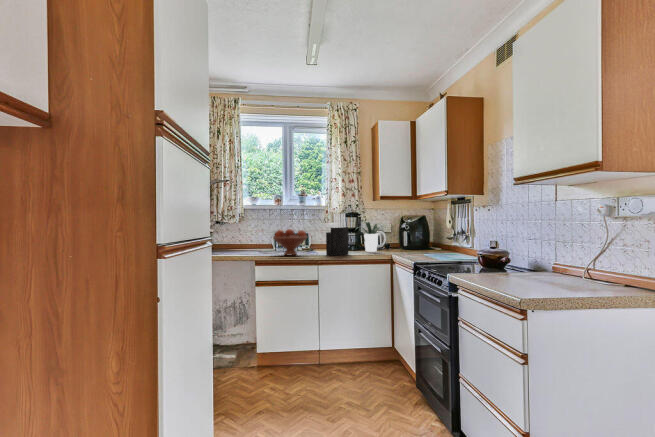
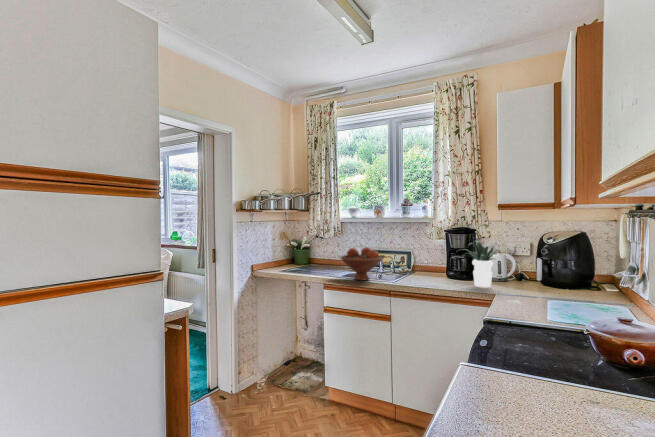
knife block: present [326,214,348,256] -> none [401,231,434,288]

